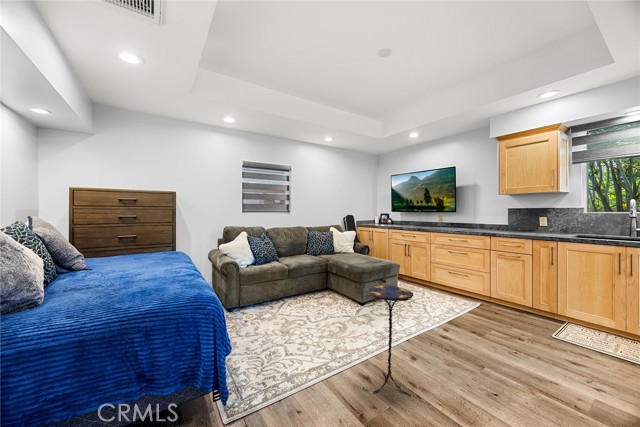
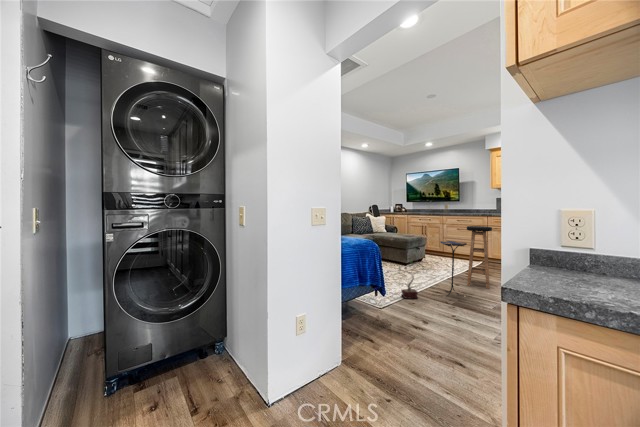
bar stool: none [431,256,475,373] -> present [467,226,492,289]
potted plant: none [281,319,345,394] -> present [398,261,424,298]

